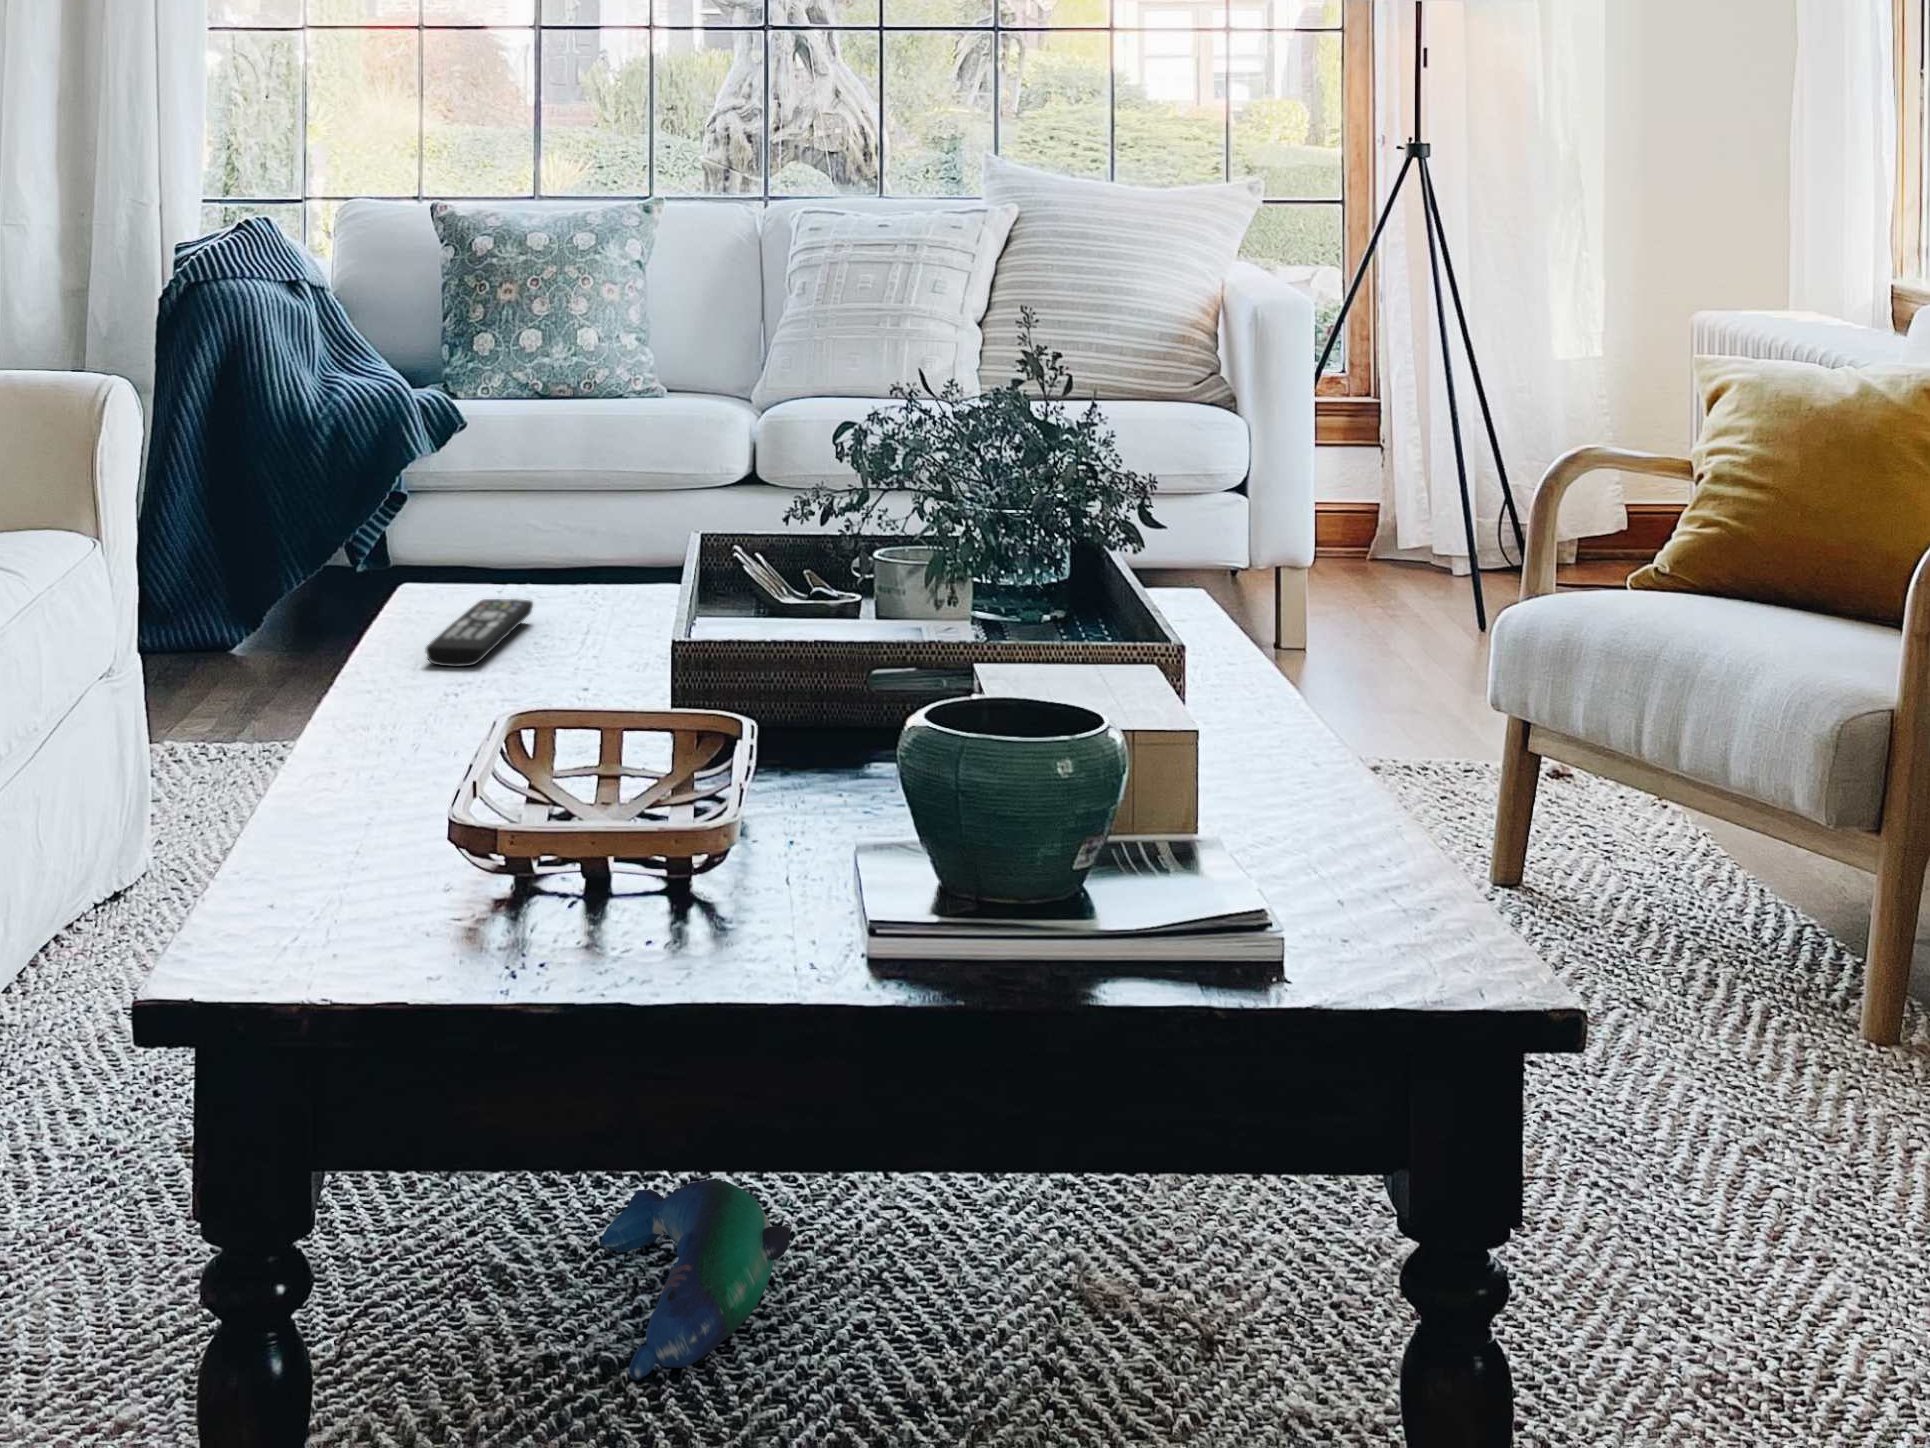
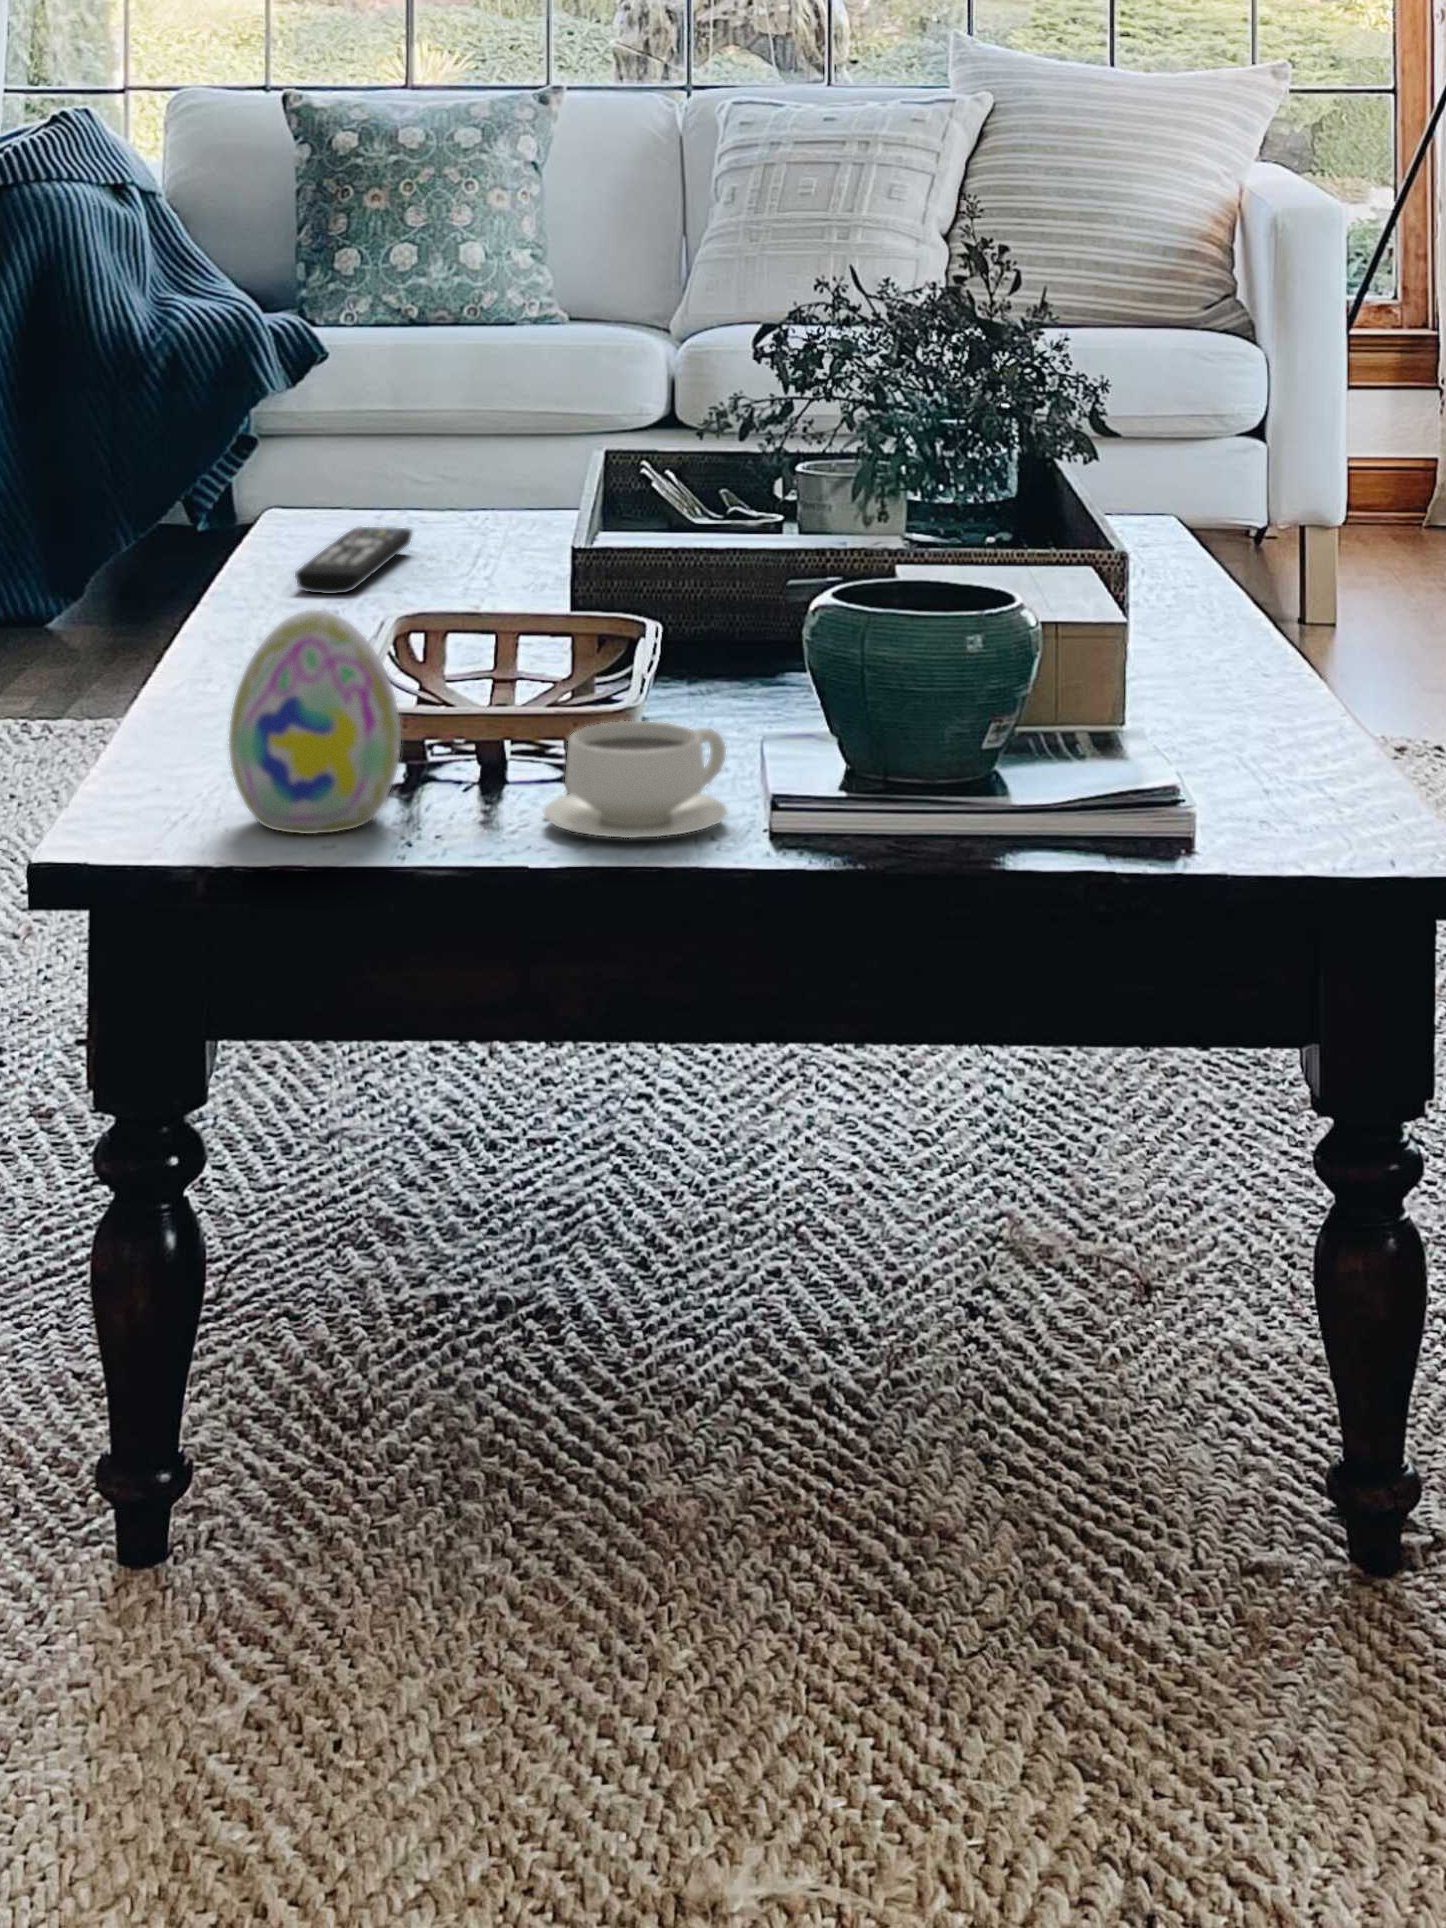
decorative egg: none [339,733,507,957] -> present [229,610,401,834]
teacup: none [646,838,825,964] -> present [544,721,727,838]
plush toy: present [600,1179,791,1380] -> none [494,1124,699,1313]

